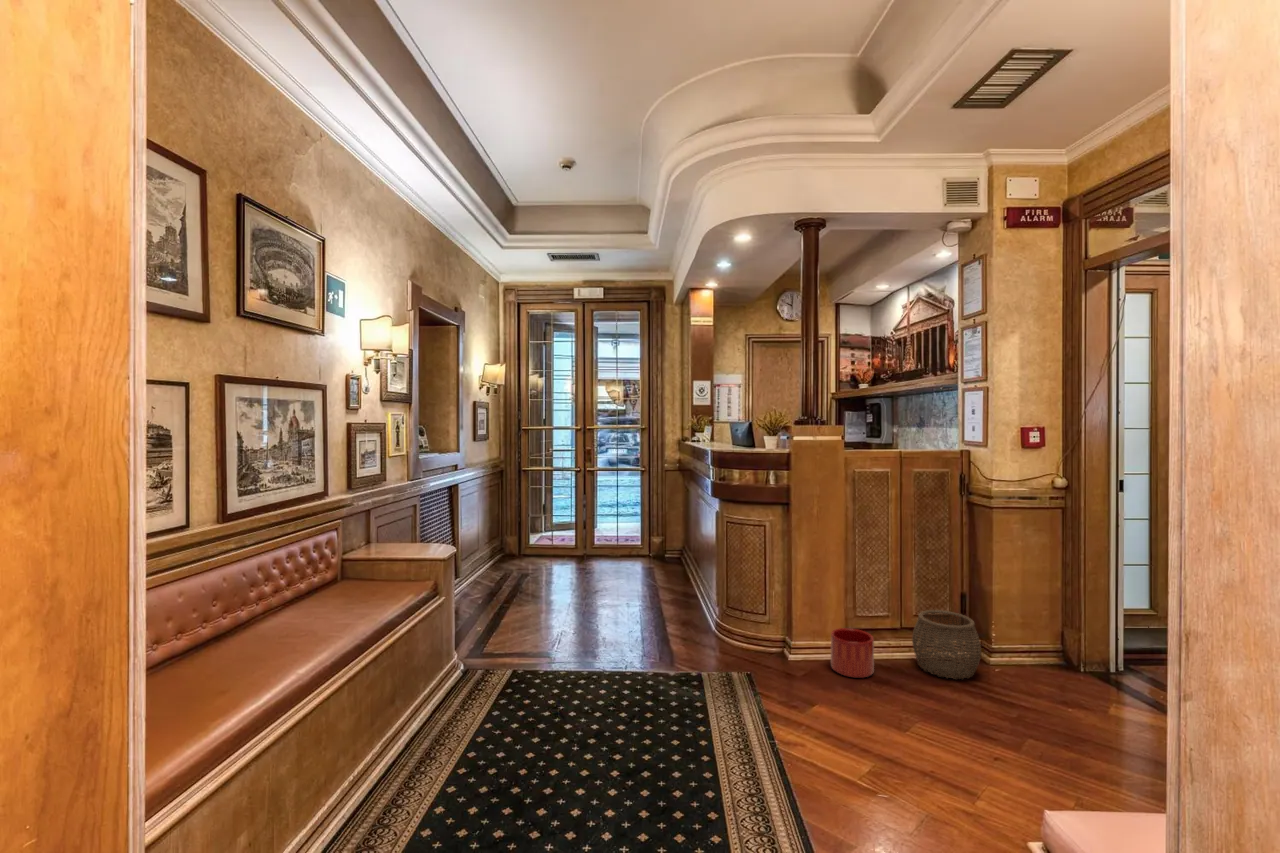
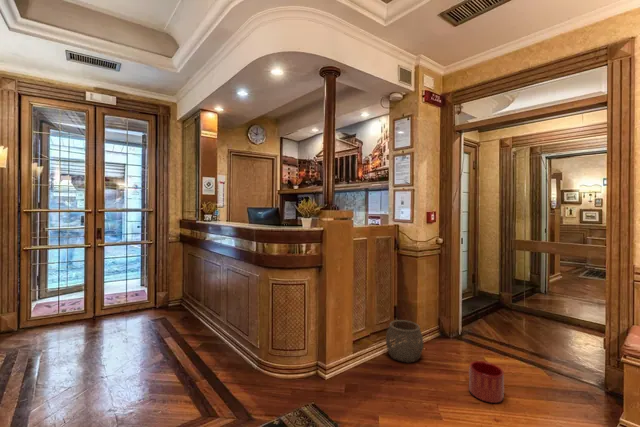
planter: present [831,628,874,678] -> present [469,361,504,403]

